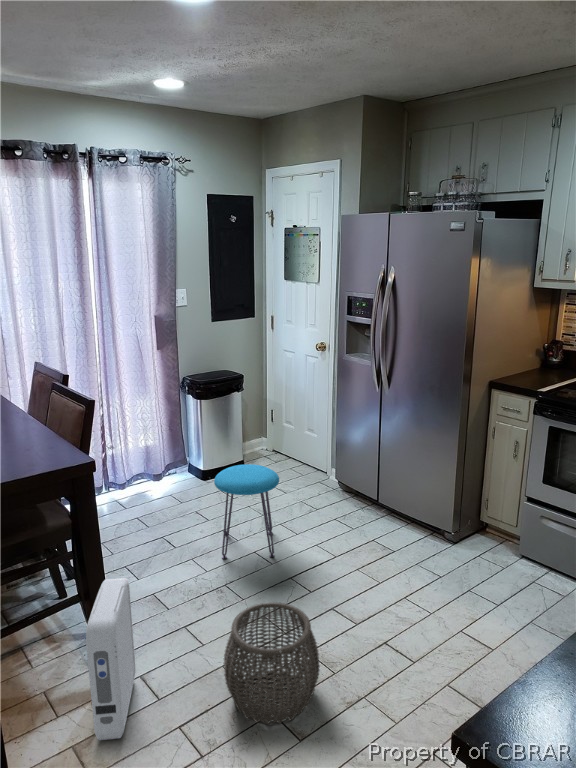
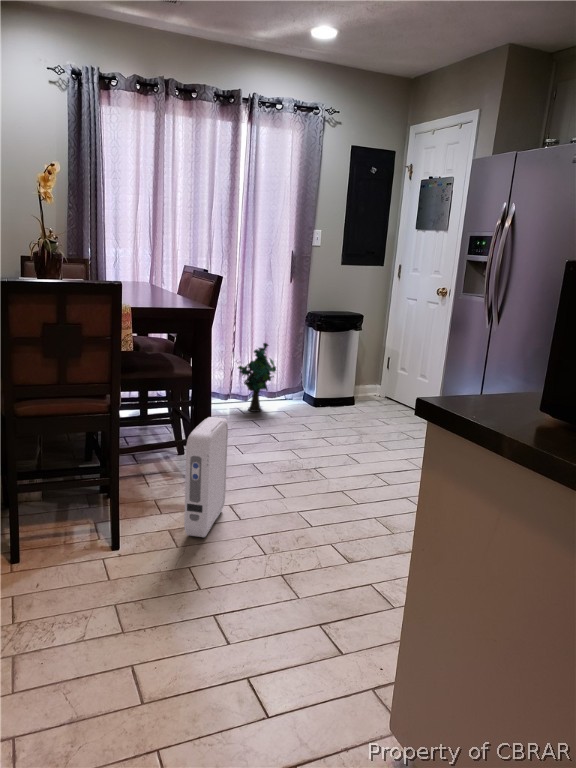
decorative plant: none [111,423,158,502] -> present [238,343,276,412]
stool: present [214,464,279,559] -> none [316,379,378,462]
woven basket: present [224,602,320,725] -> none [294,463,379,557]

